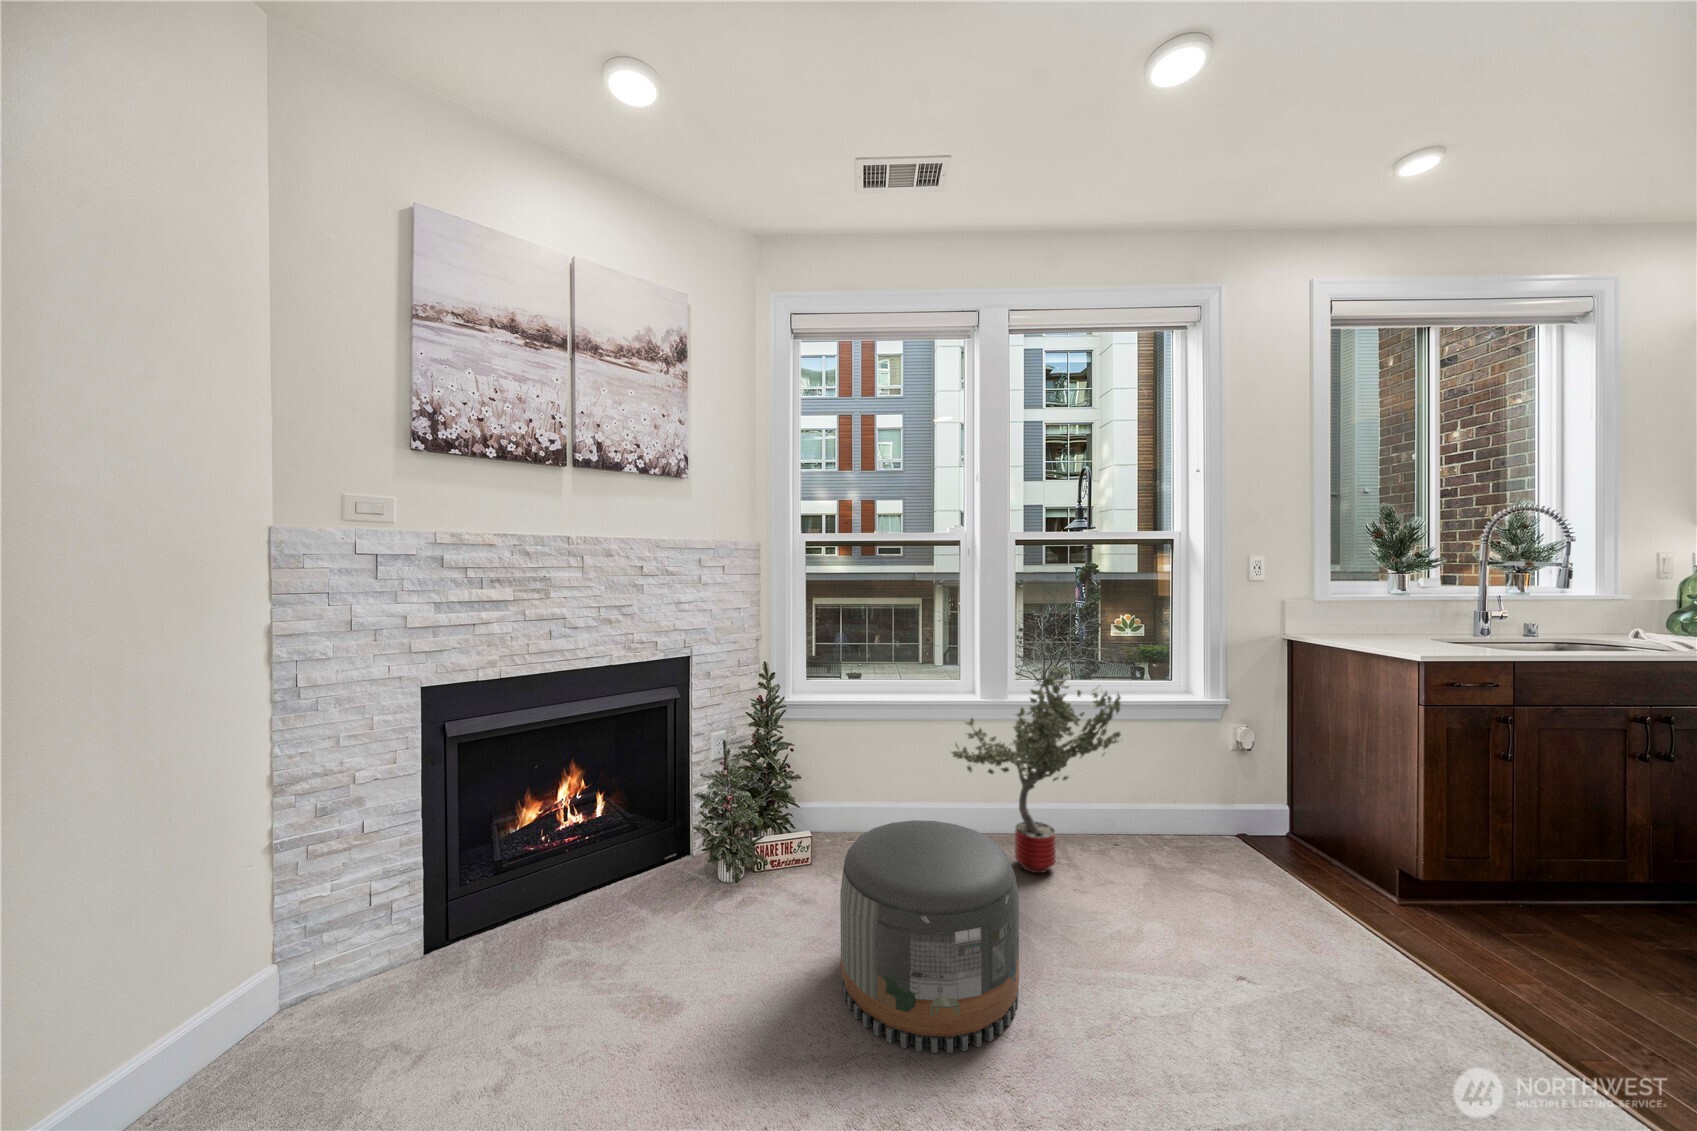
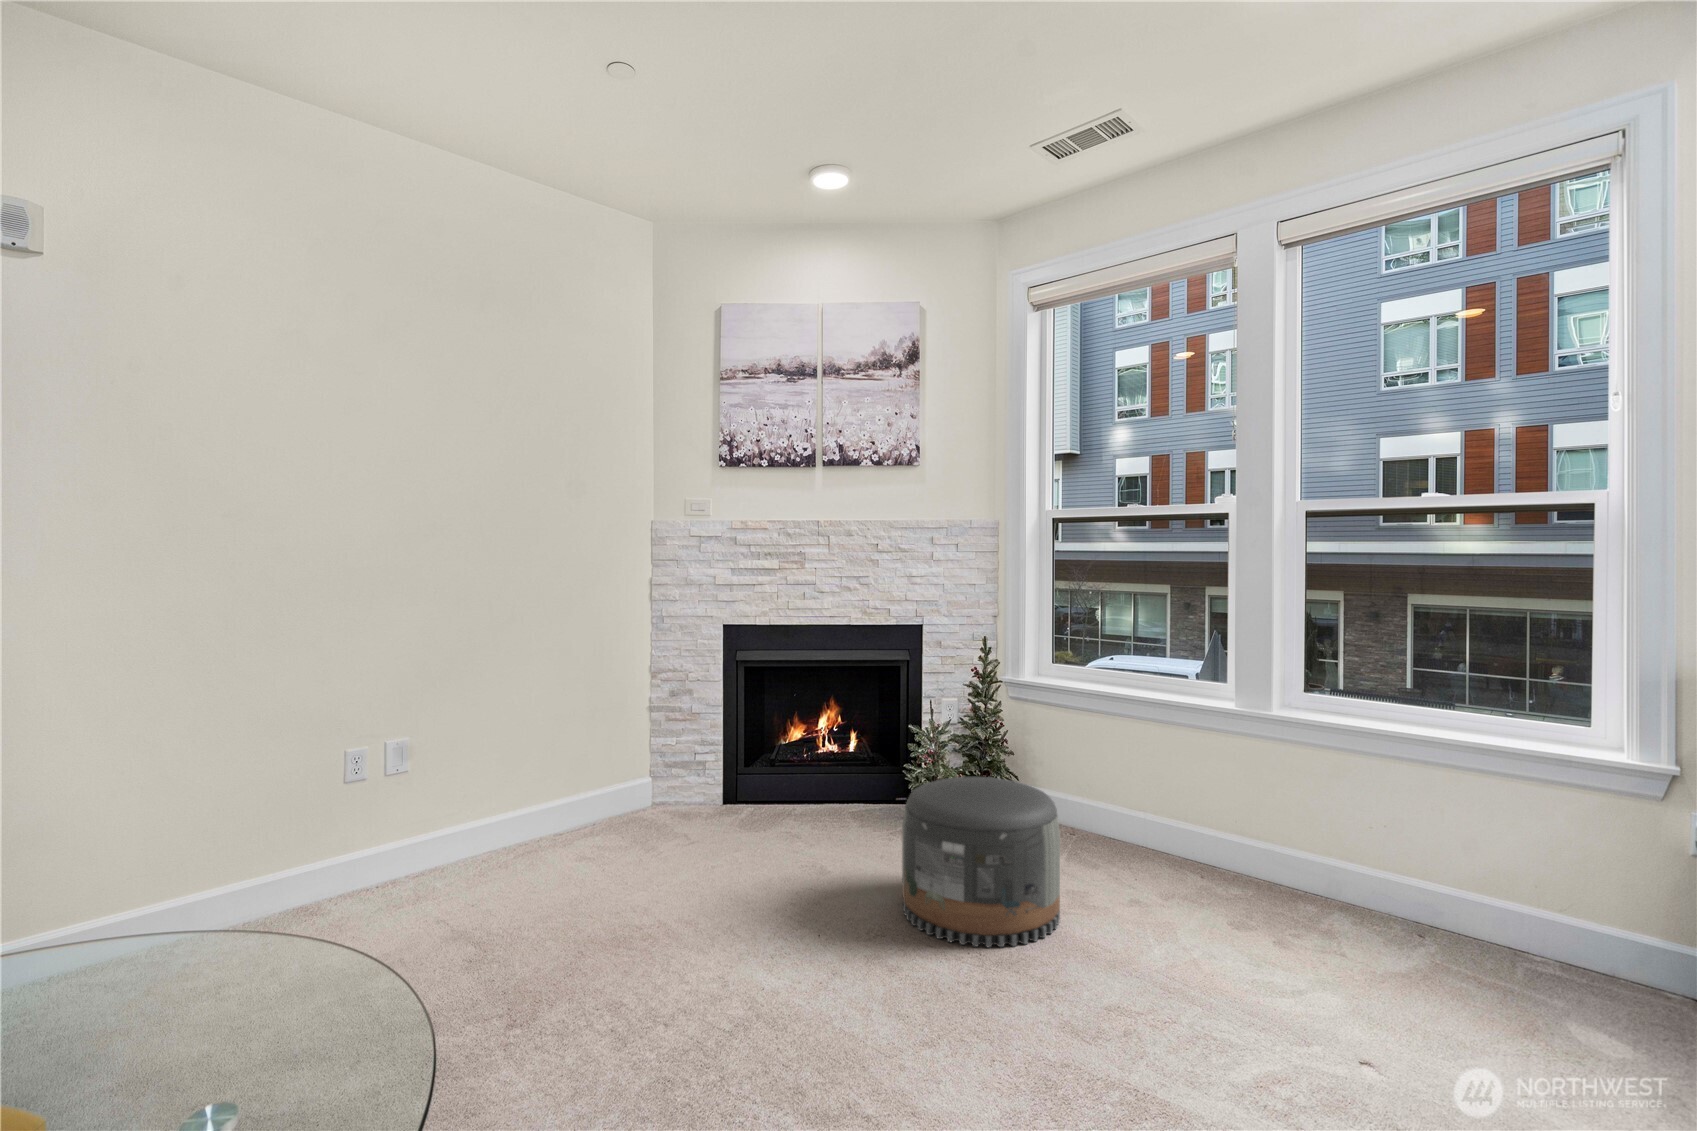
potted tree: present [952,664,1121,873] -> none [1134,662,1325,903]

